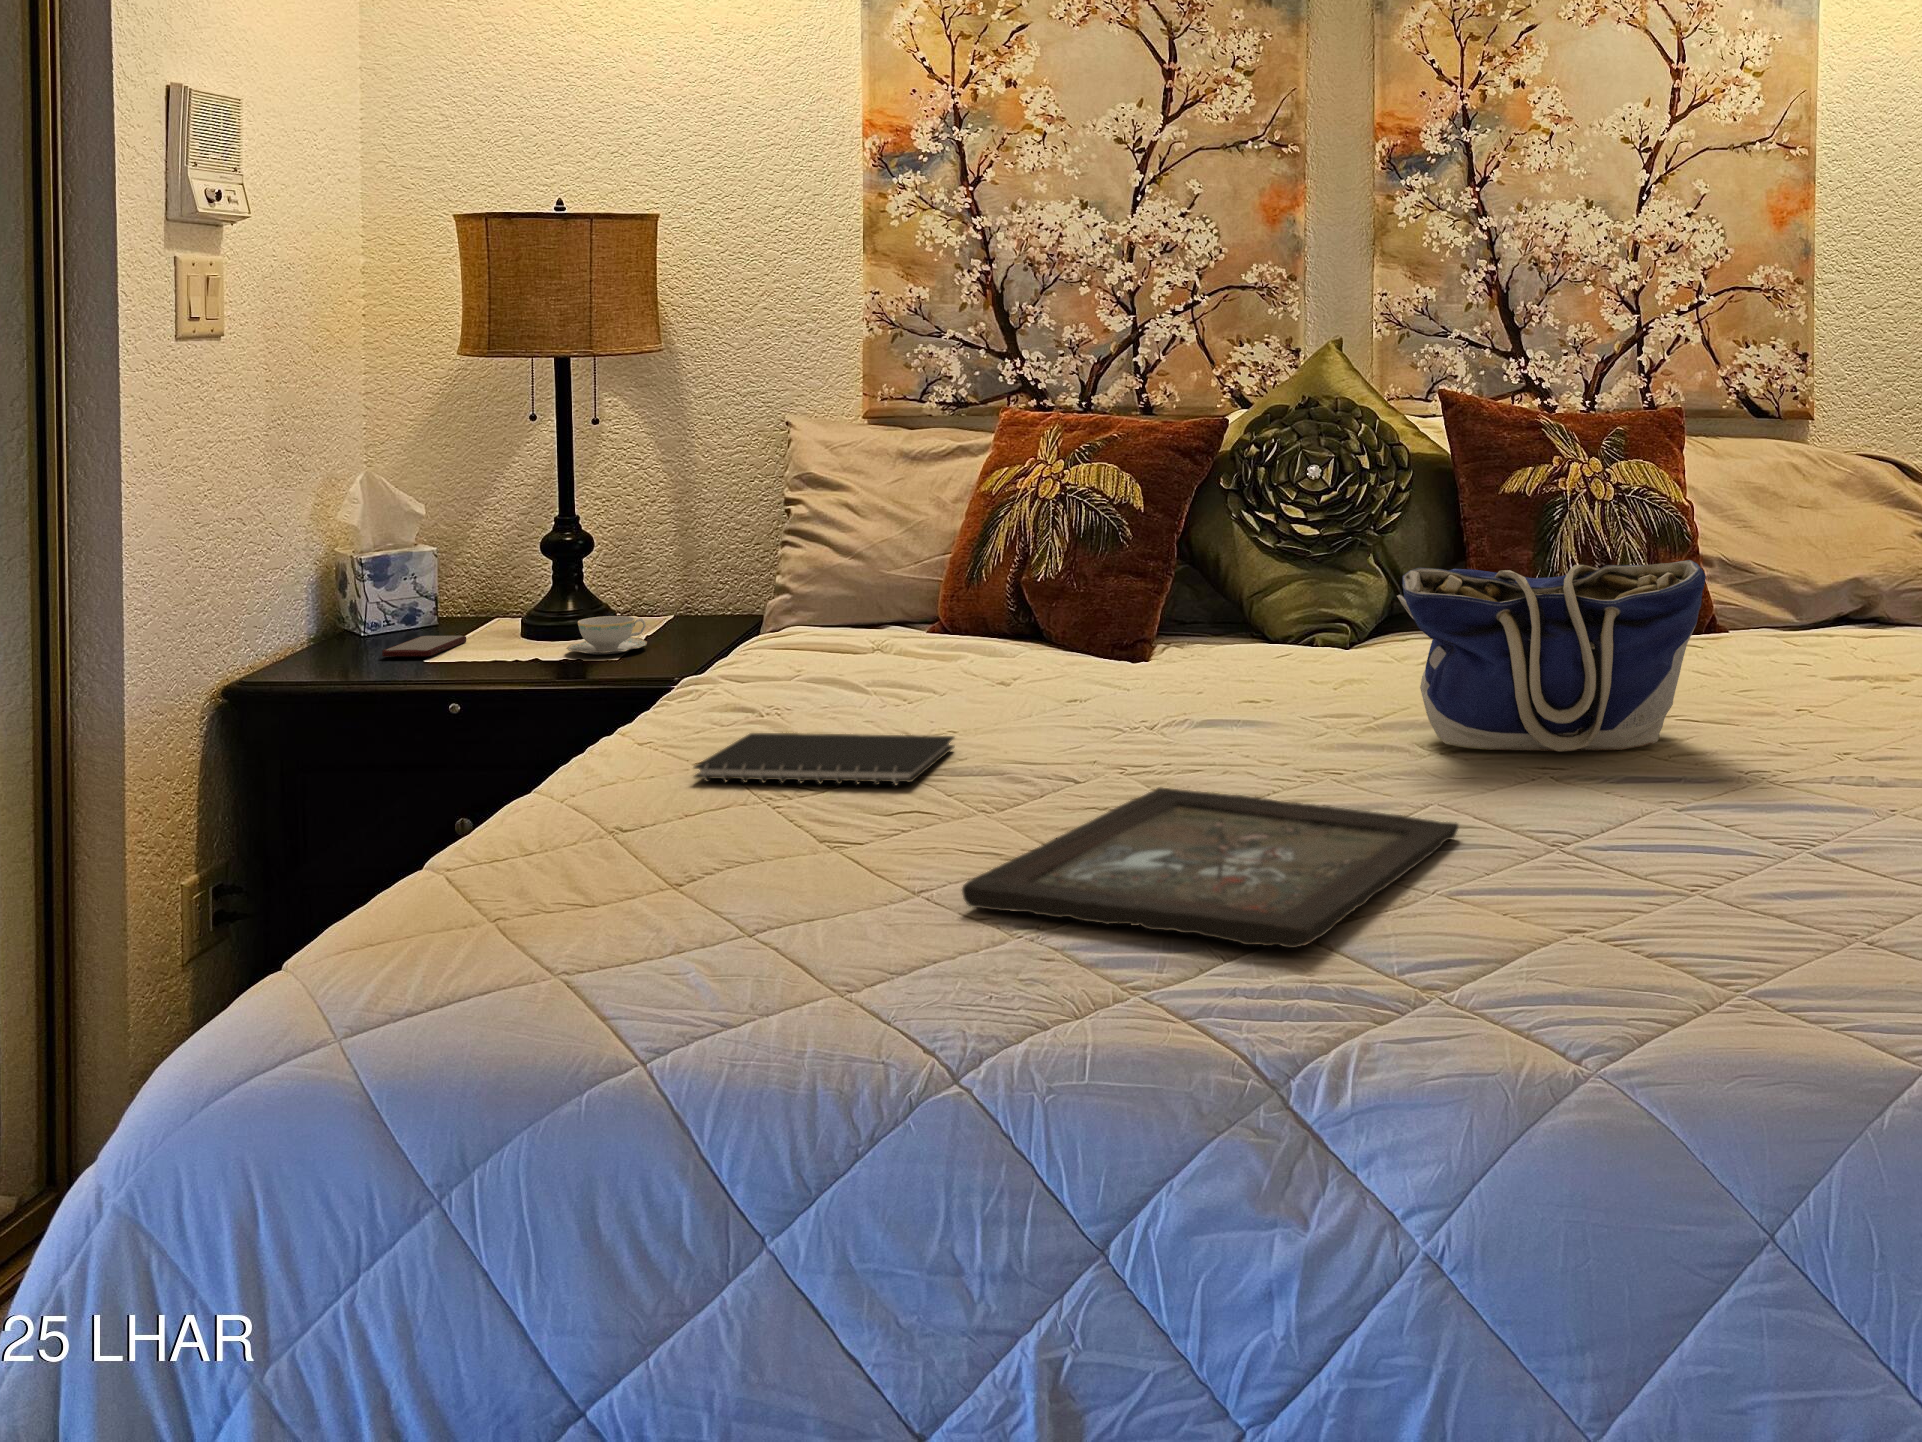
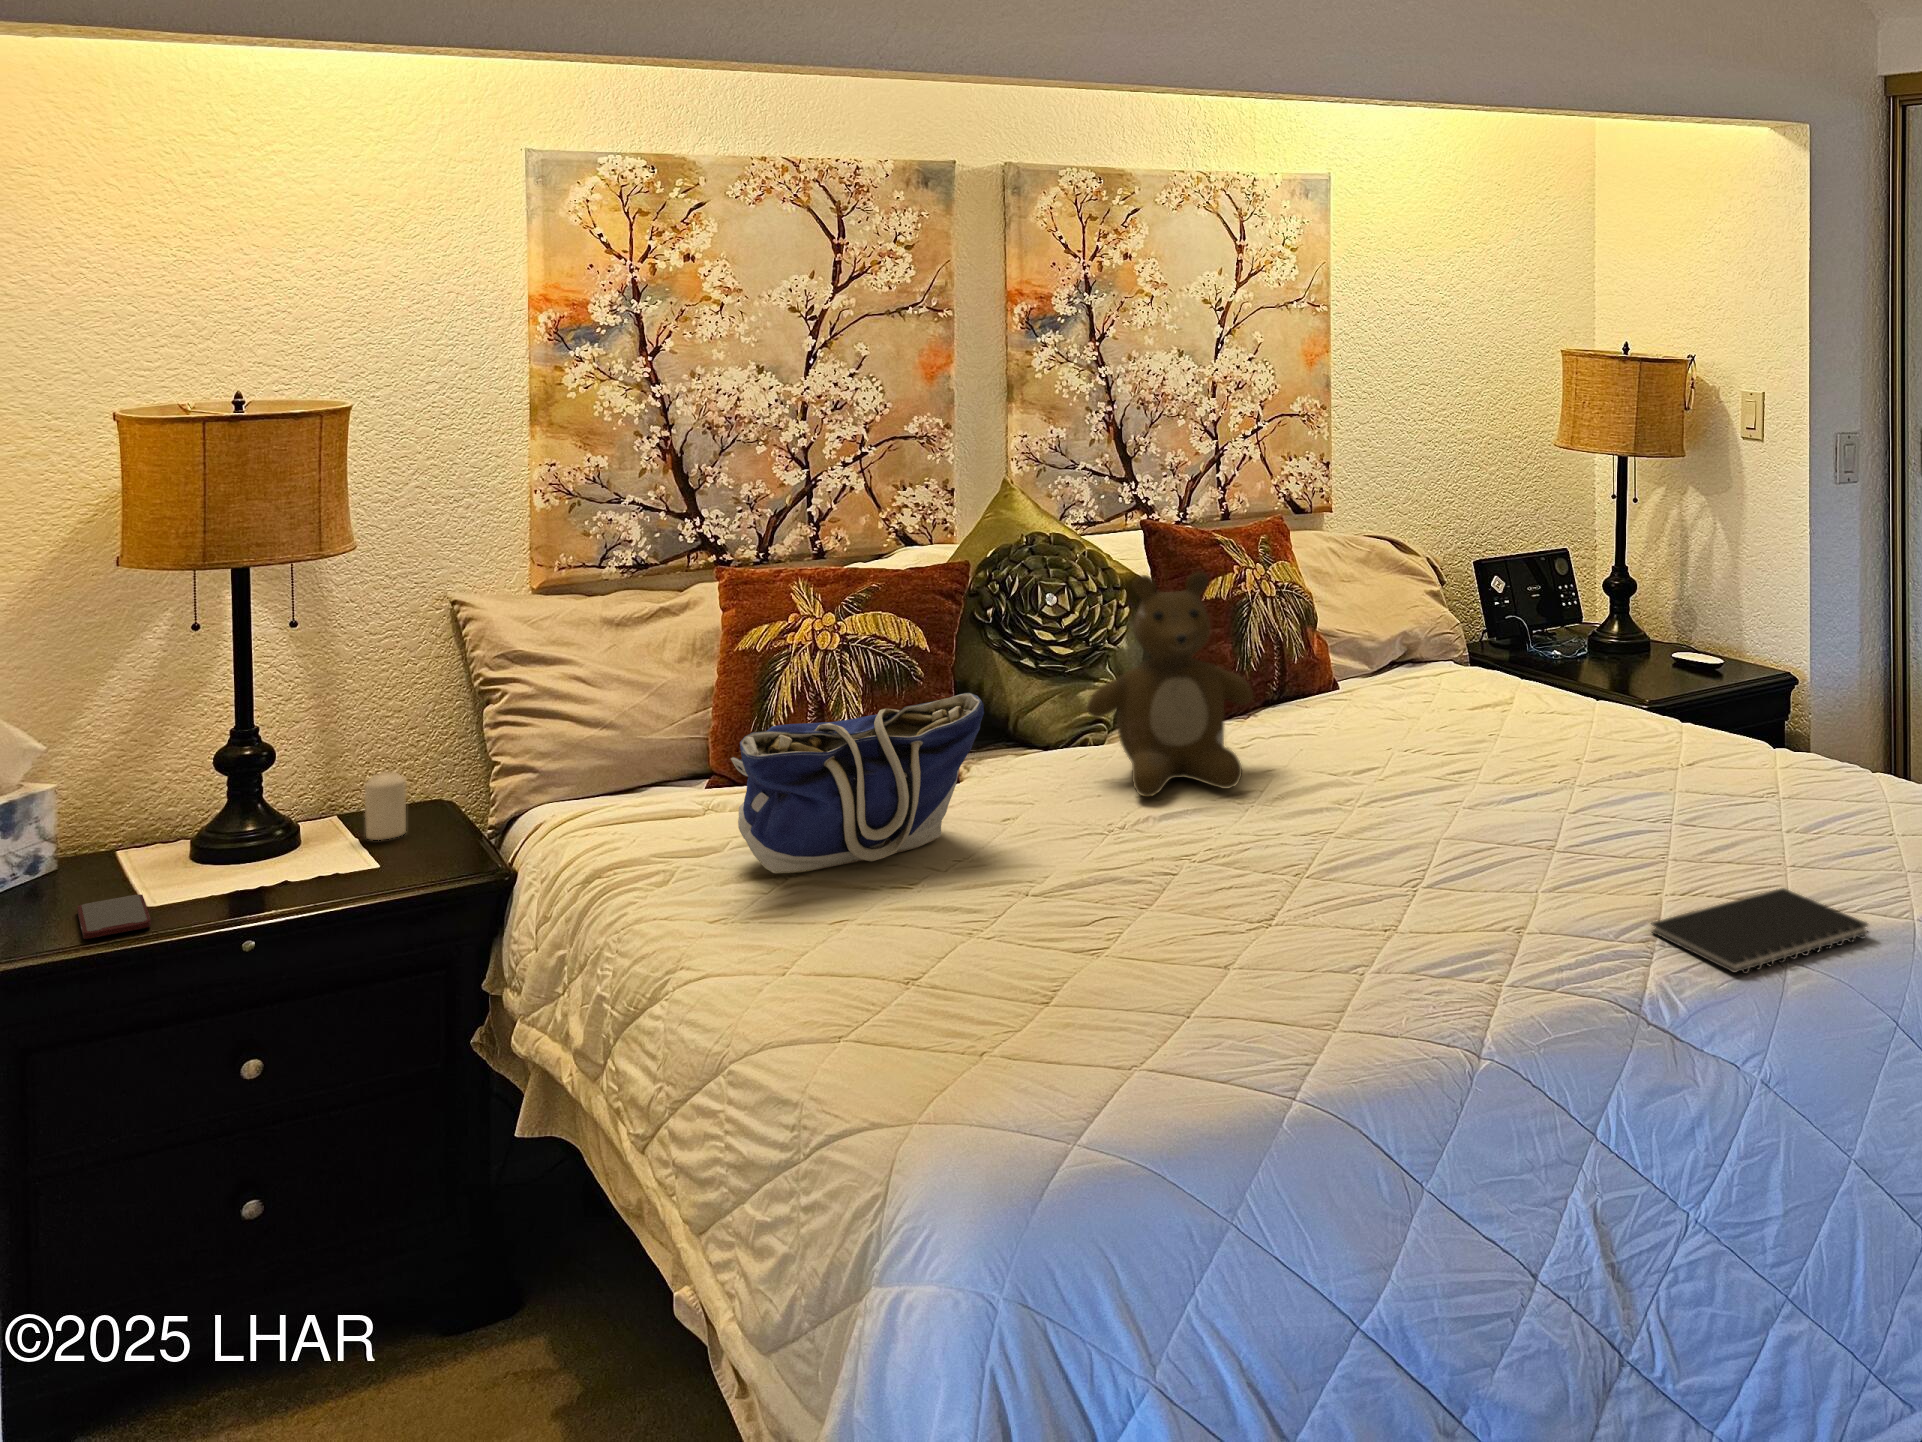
teddy bear: none [1256,424,1455,692] -> present [1087,572,1253,797]
tote bag: present [1397,560,1706,752] -> present [731,693,984,873]
candle: none [668,567,703,630] -> present [365,771,406,840]
teacup: present [566,616,647,654] -> none [314,837,408,887]
notebook: present [694,733,954,785] -> present [1652,888,1868,973]
tray: present [962,788,1458,948] -> none [1266,884,1591,1031]

